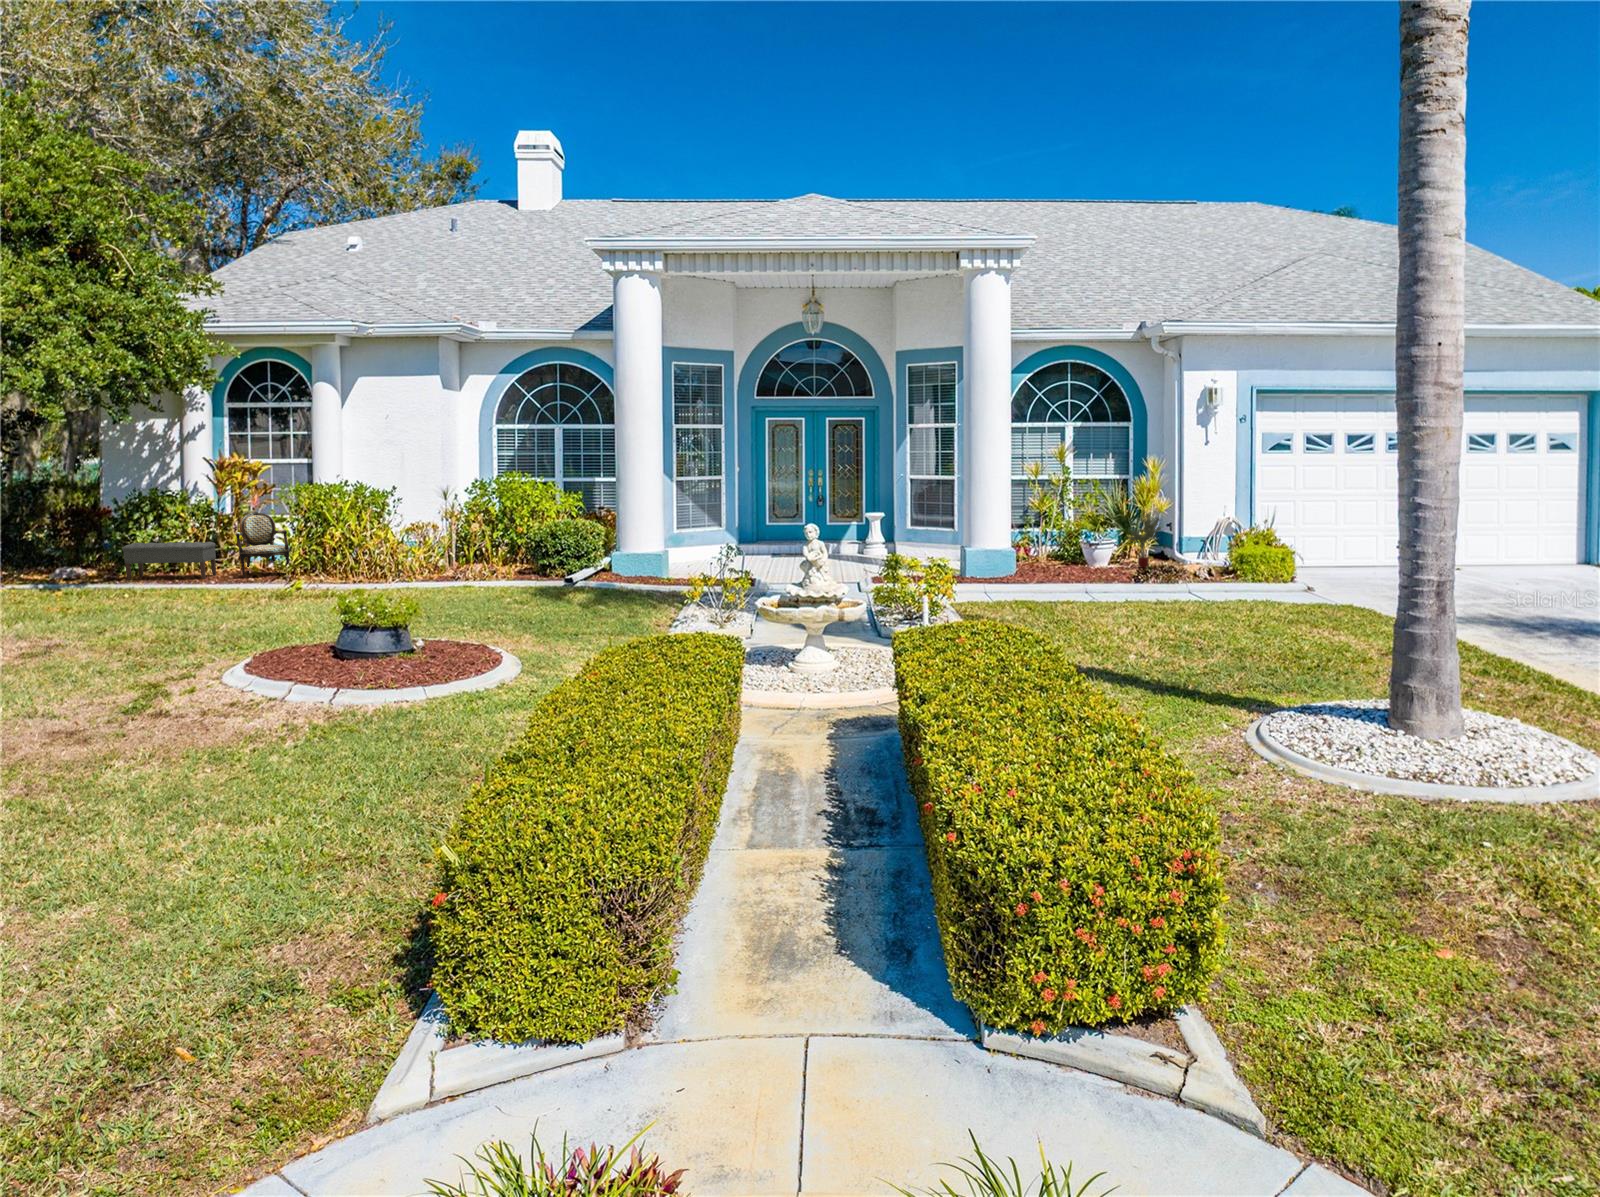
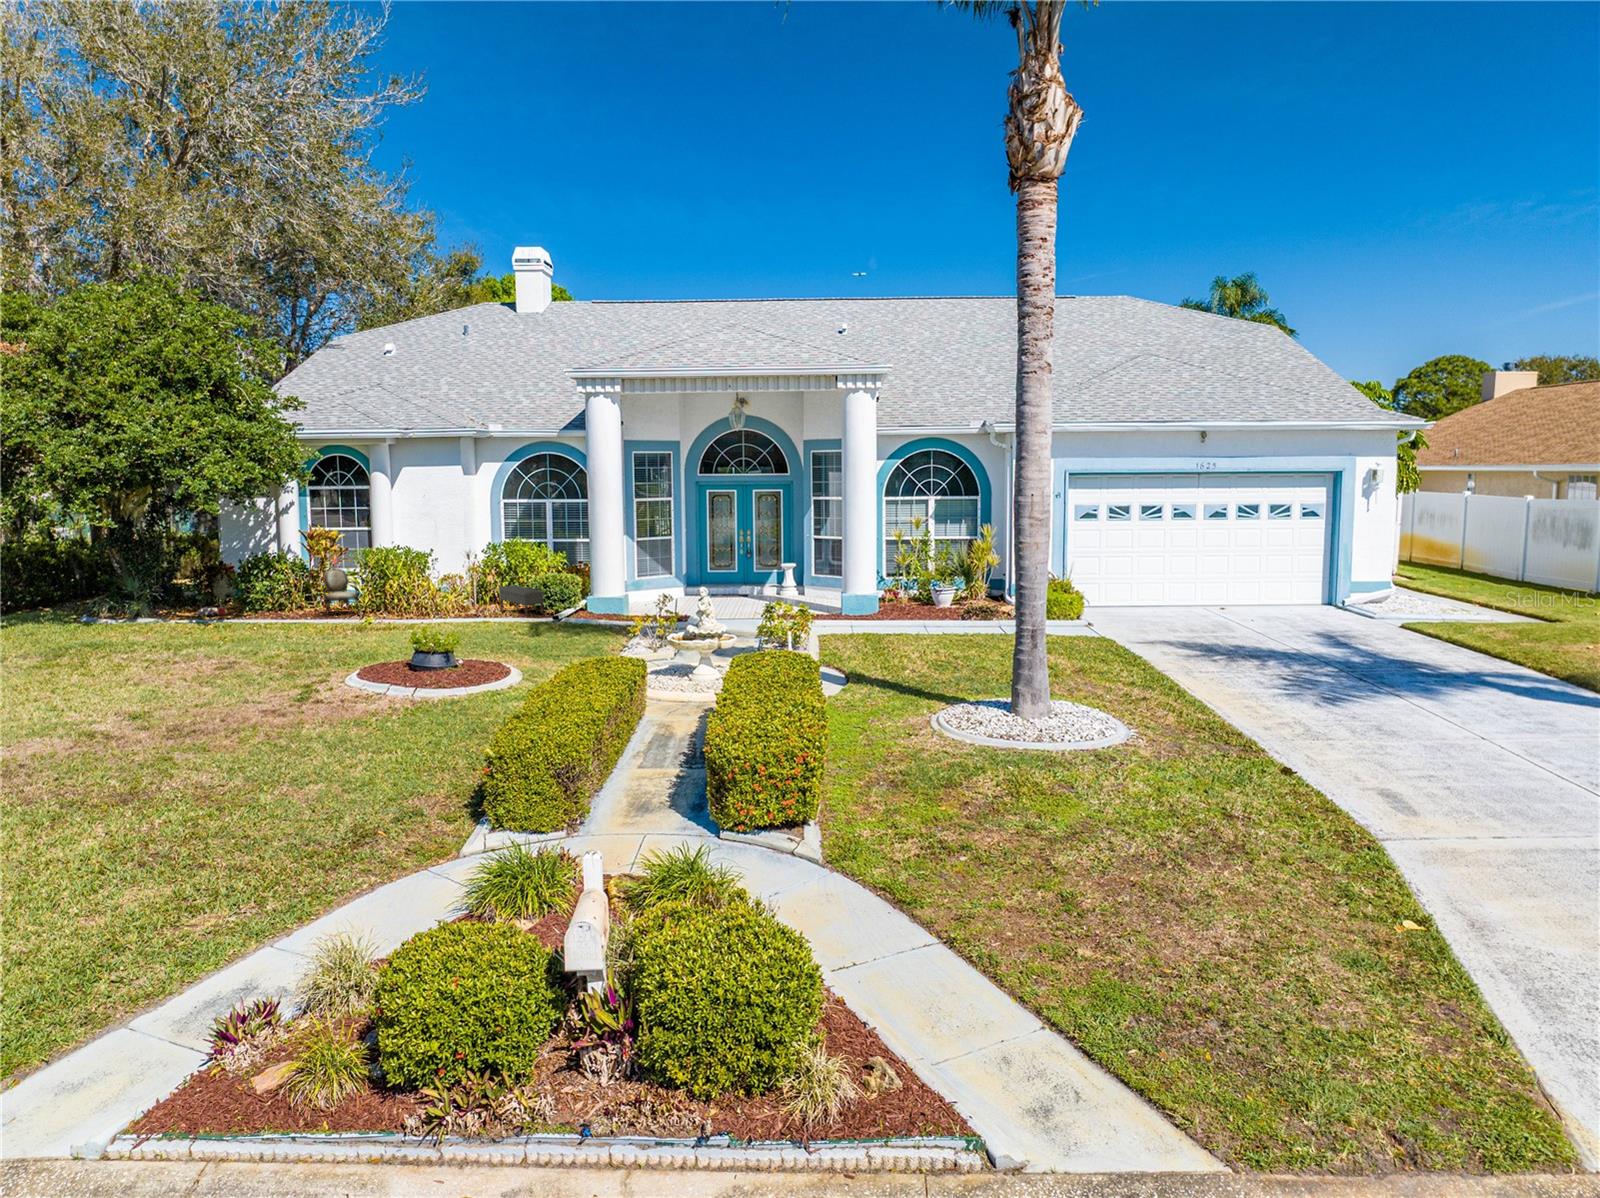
potted tree: present [1127,512,1161,568] -> present [214,576,235,615]
bench: present [122,542,217,580] -> present [499,585,544,617]

